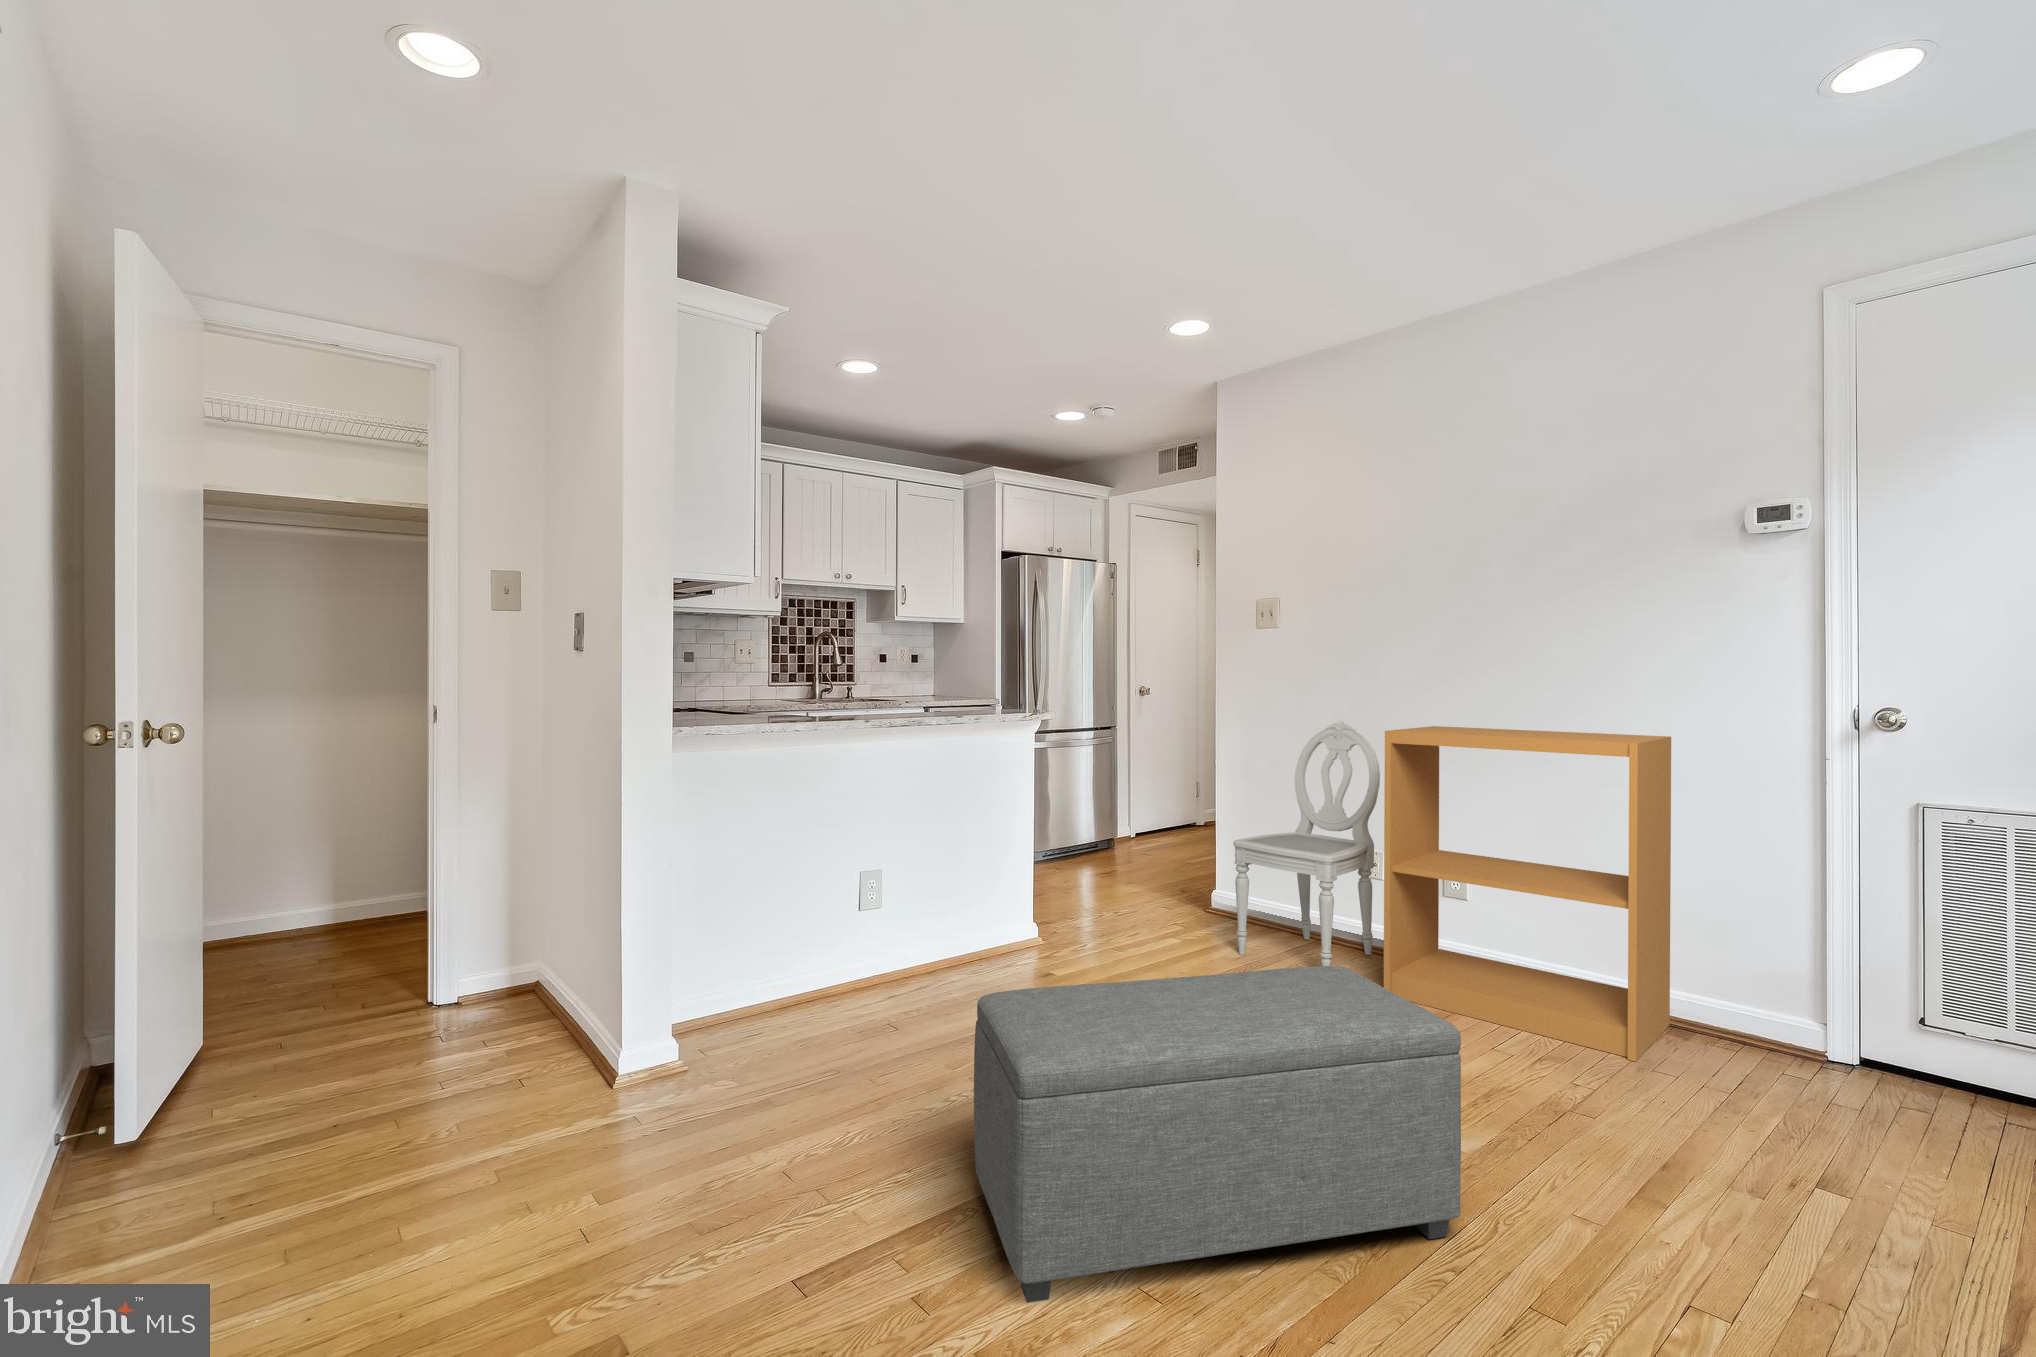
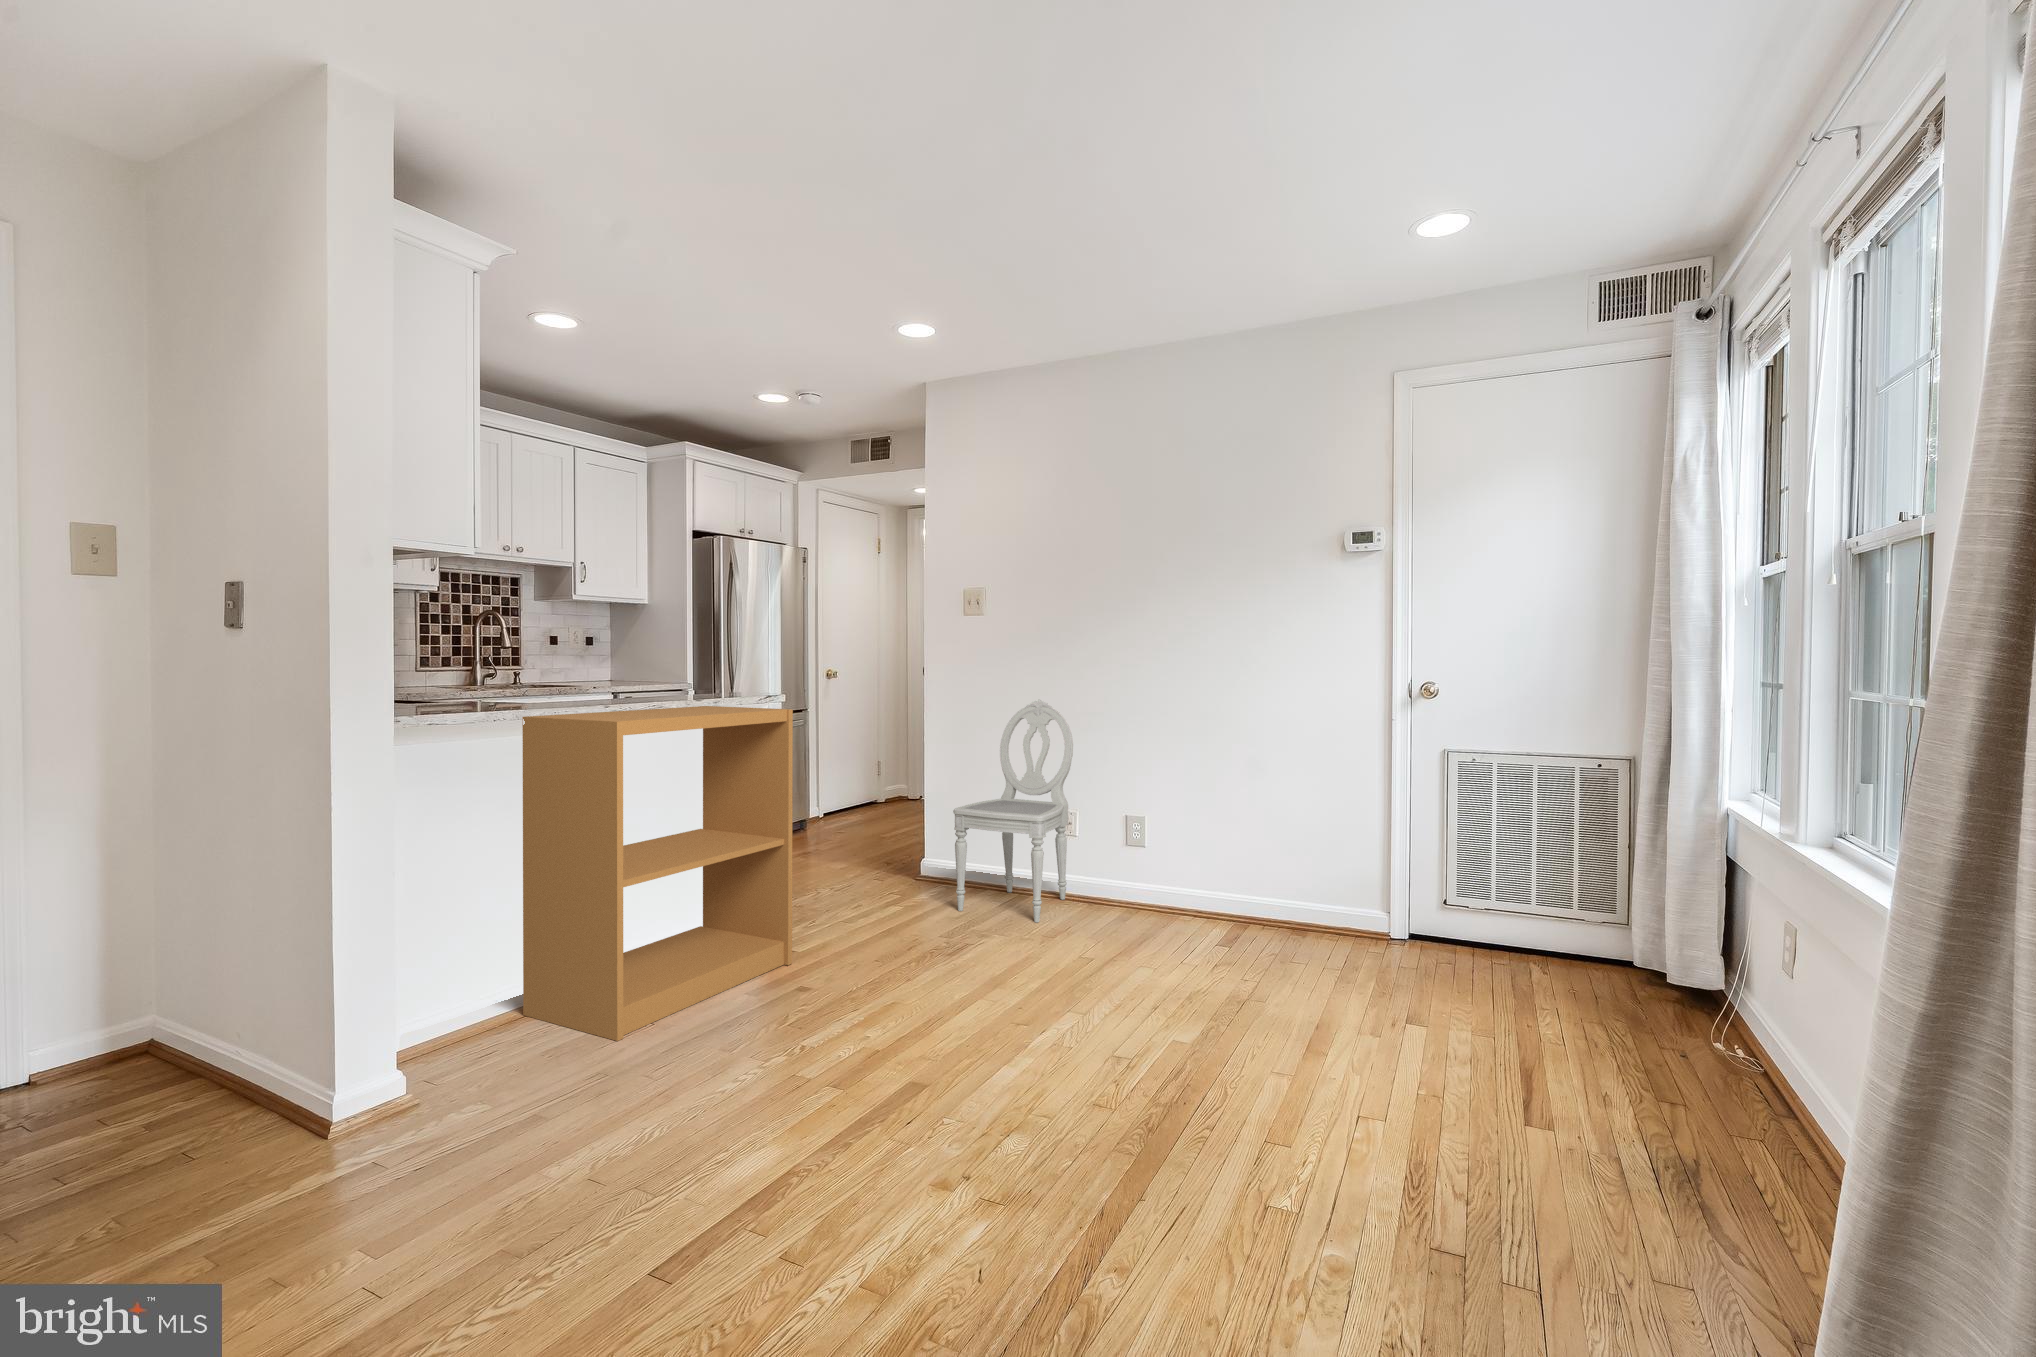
bookshelf: present [1384,726,1671,1062] -> present [522,706,793,1041]
ottoman: present [974,966,1461,1303] -> none [802,903,1207,1233]

